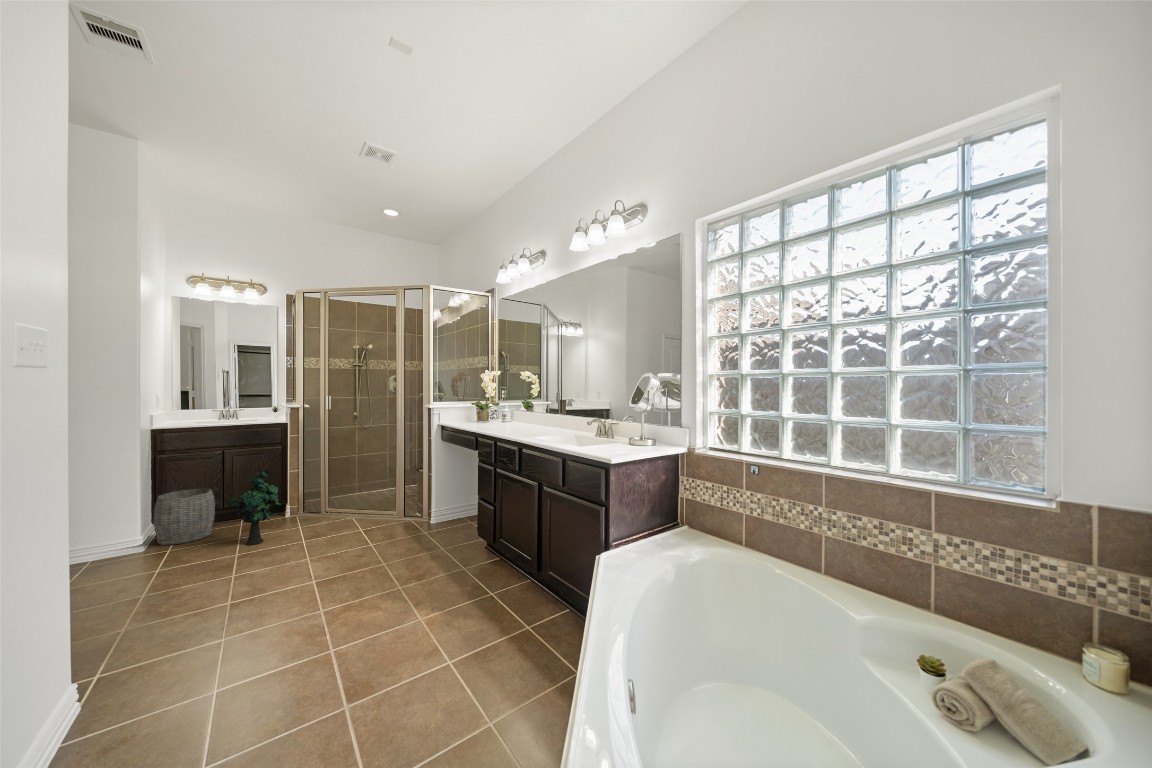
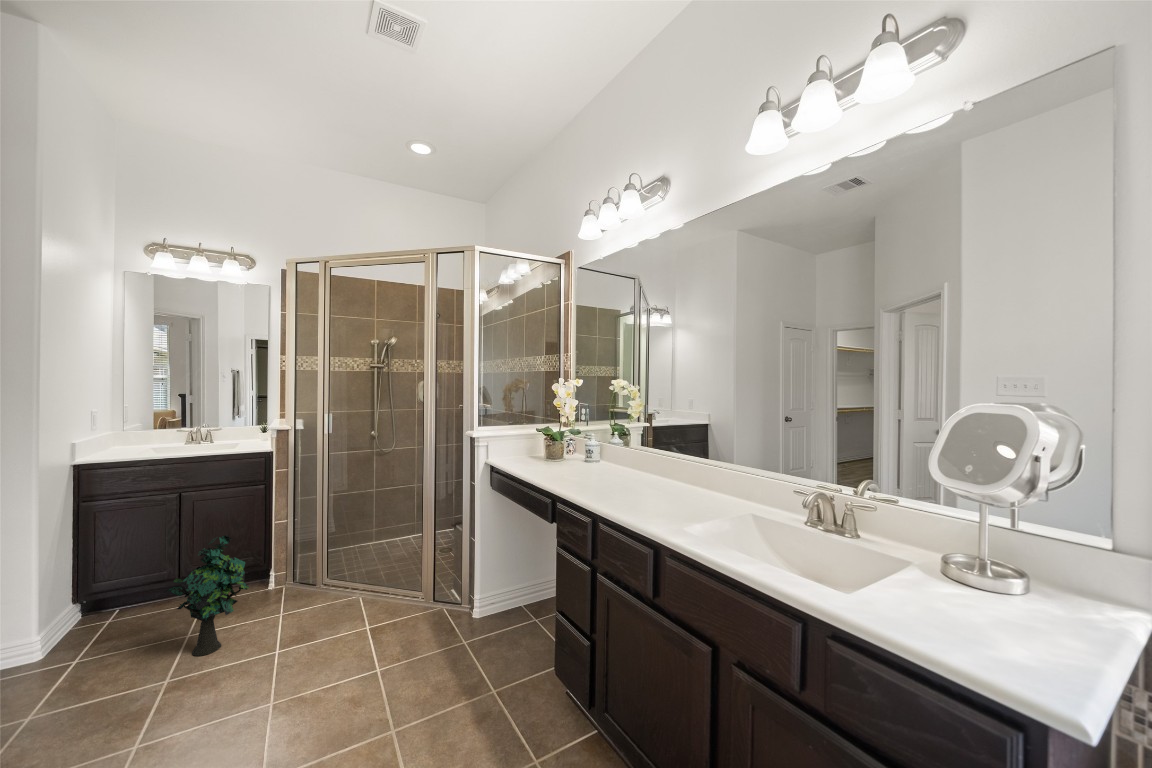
woven basket: present [154,489,215,545] -> none [67,553,162,647]

